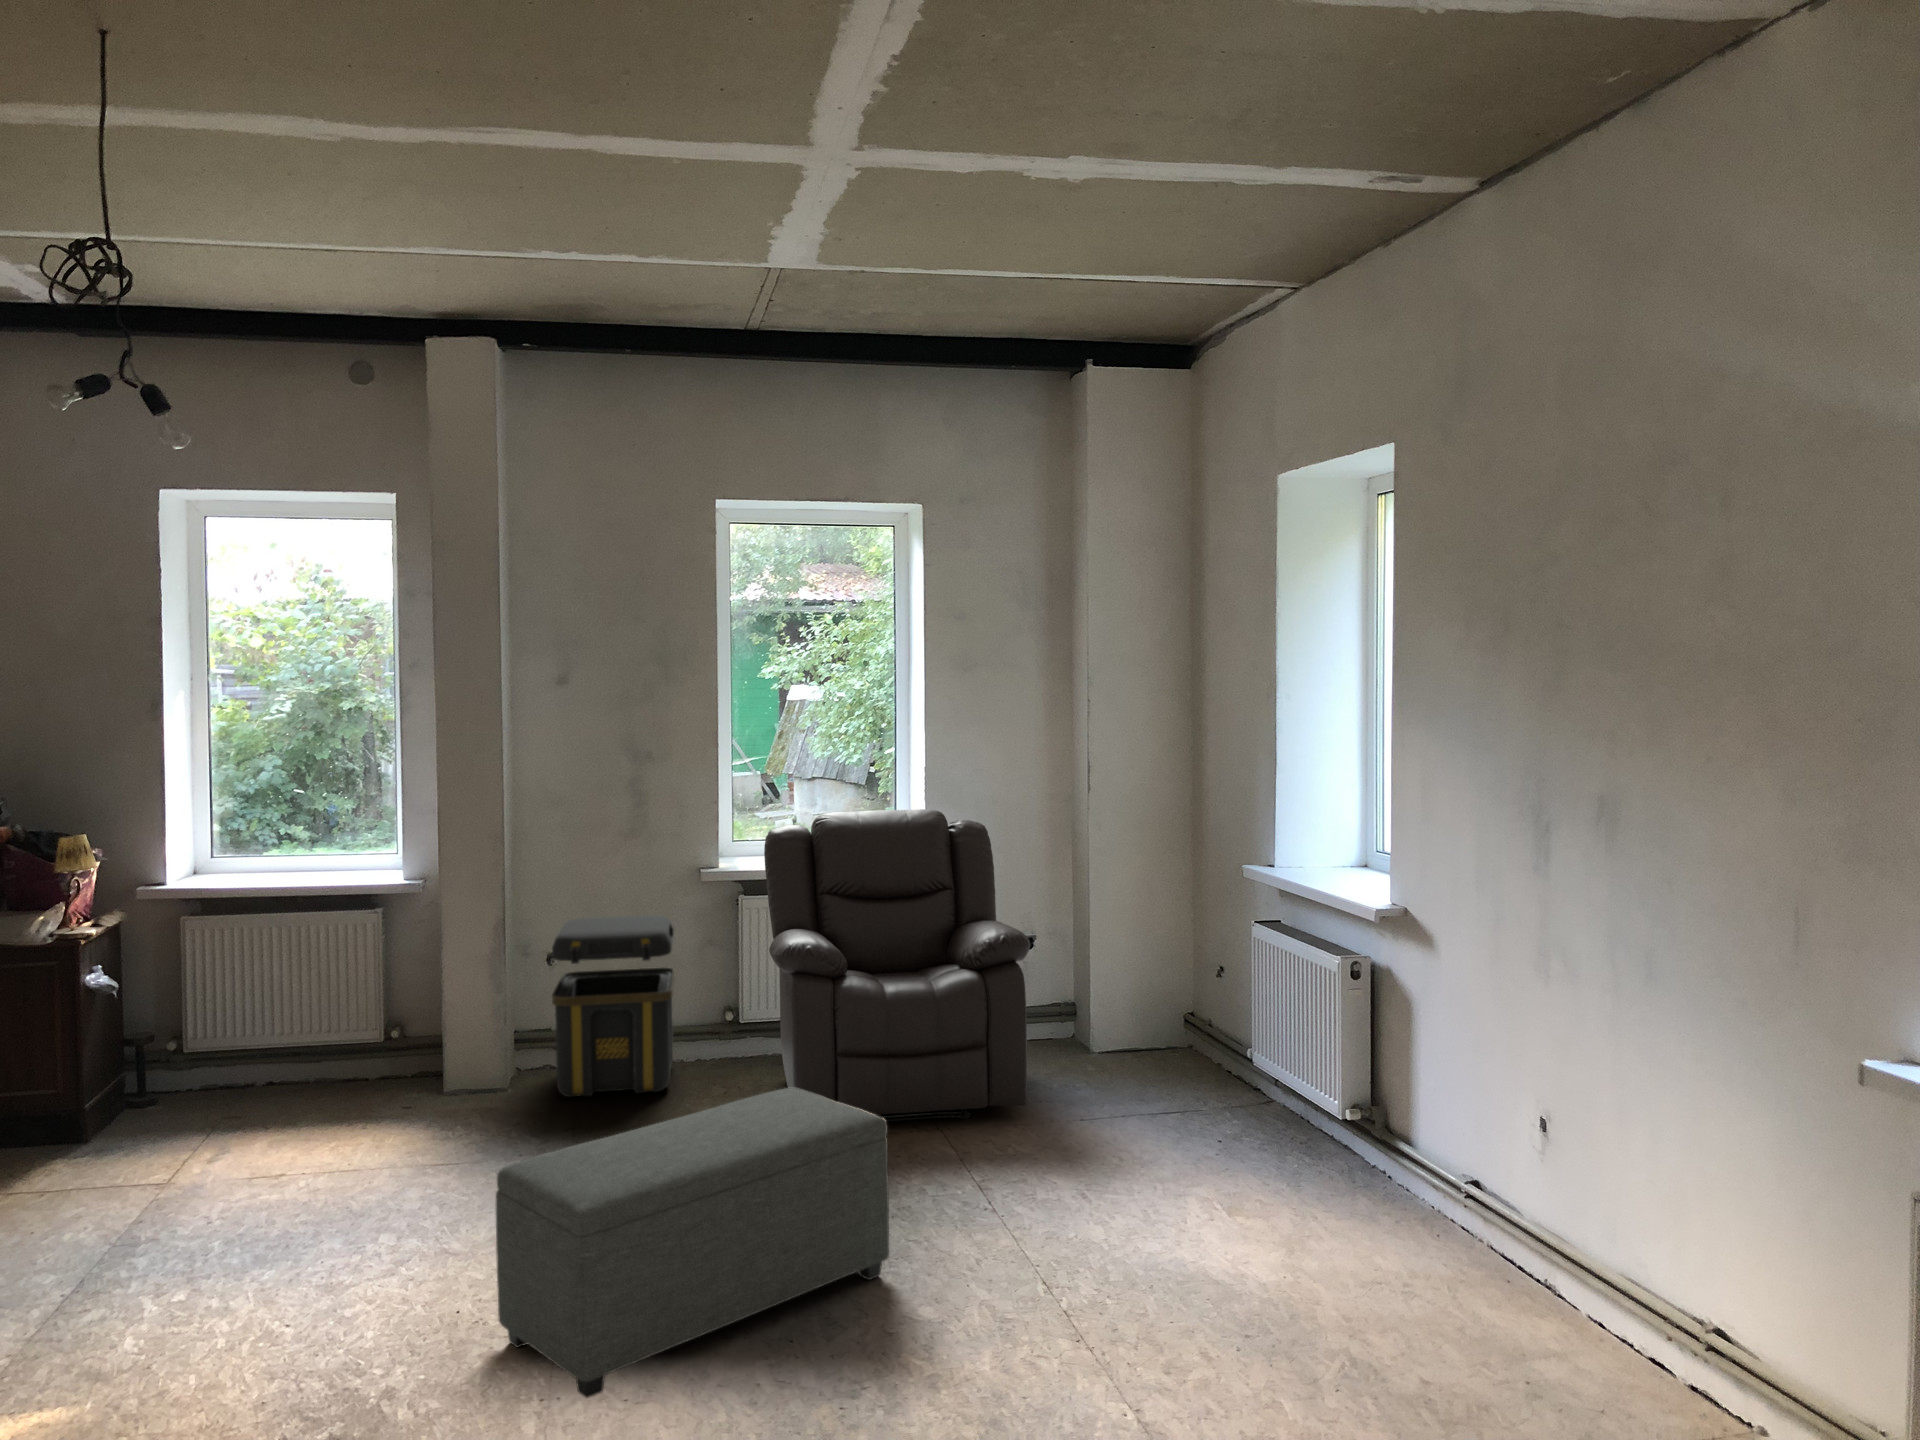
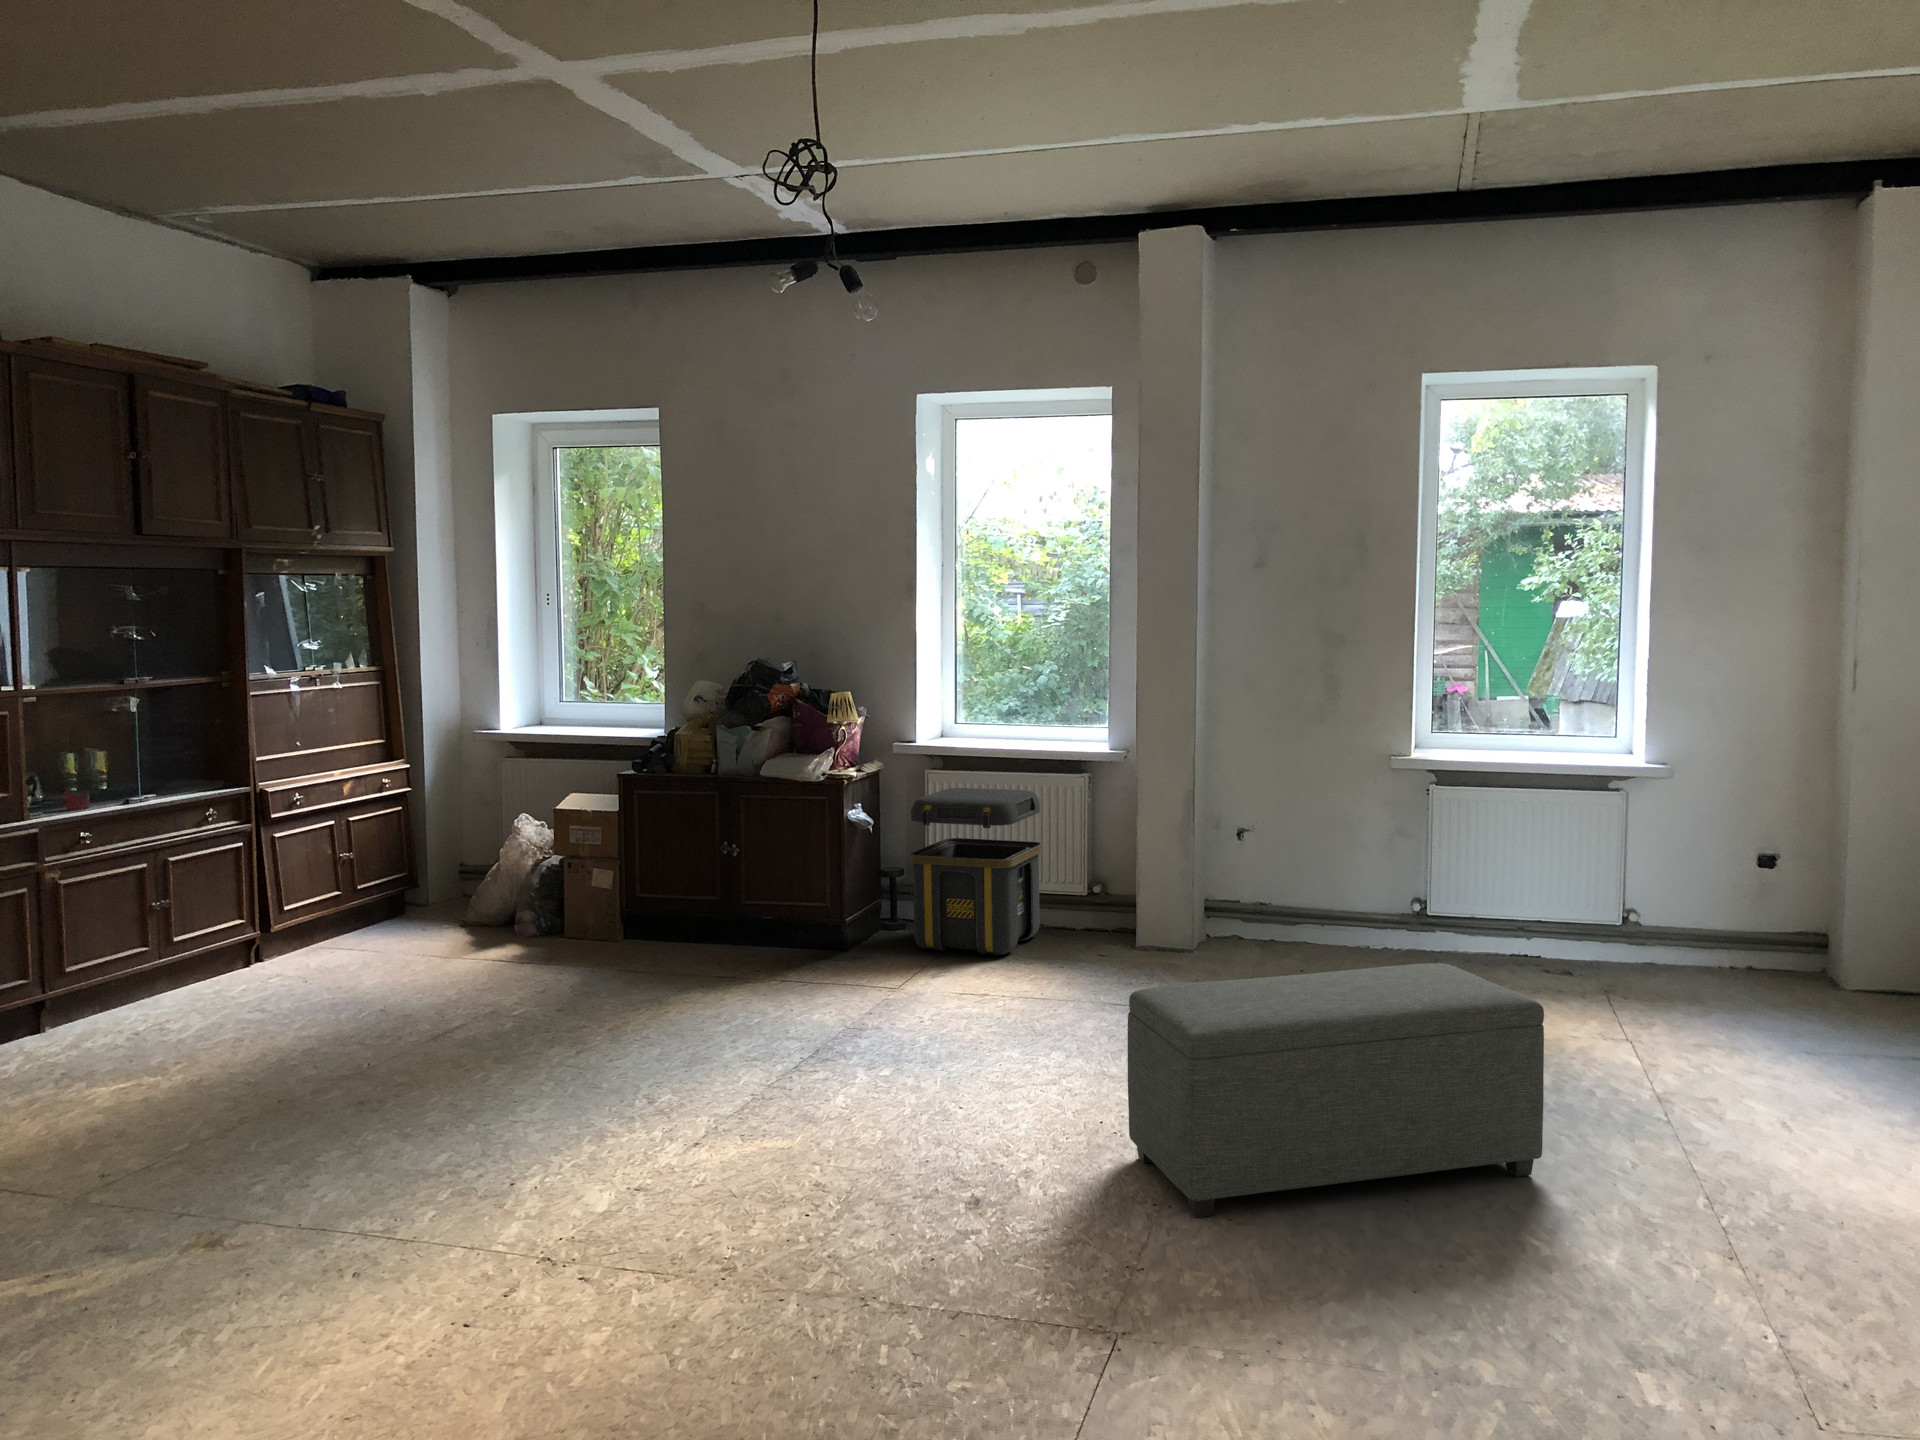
chair: present [764,809,1030,1121] -> none [1456,695,1777,1045]
toolbox: present [552,915,675,1097] -> present [910,788,1042,955]

